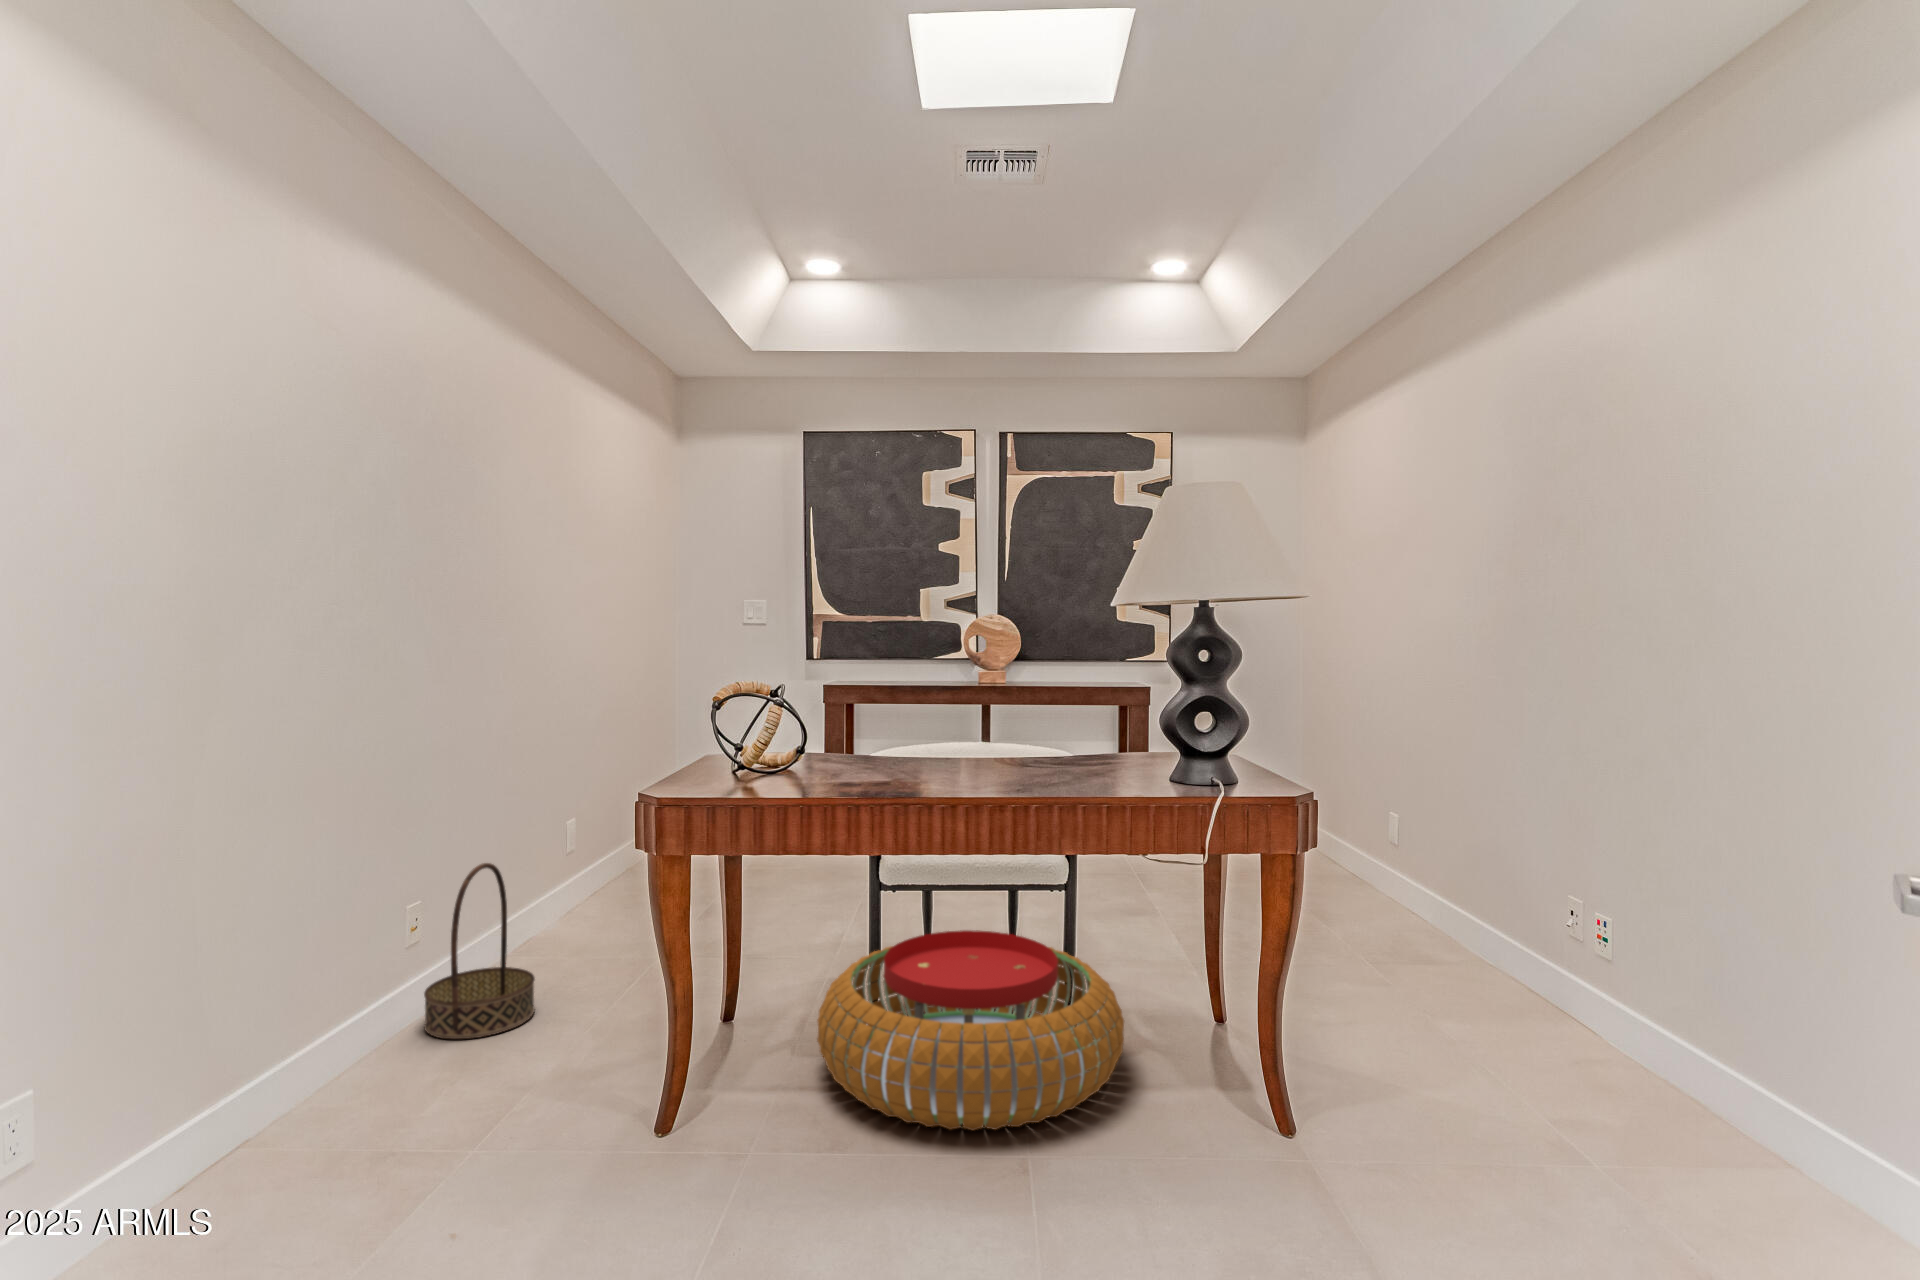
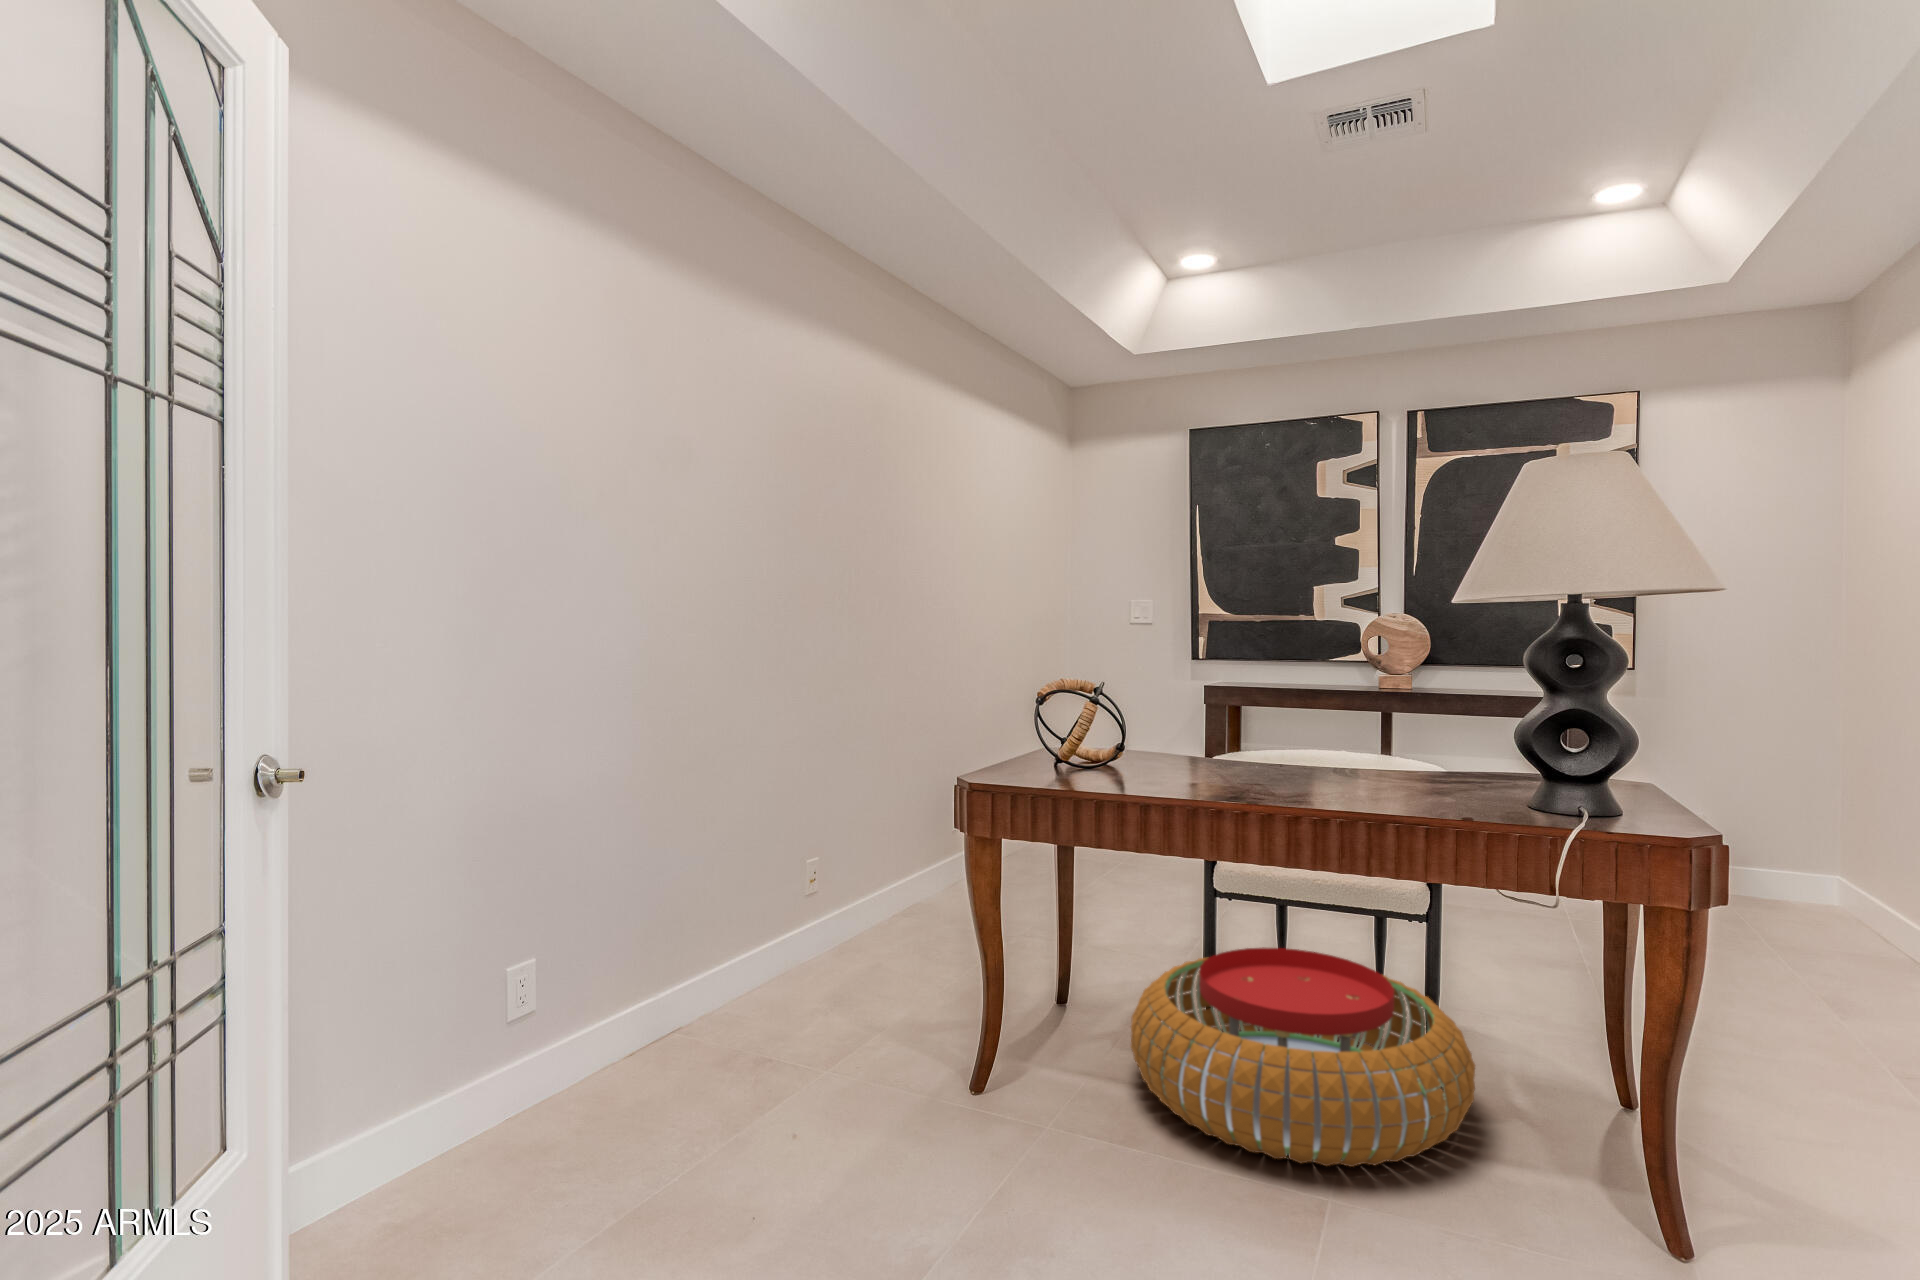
basket: present [424,863,535,1039] -> none [820,834,906,984]

